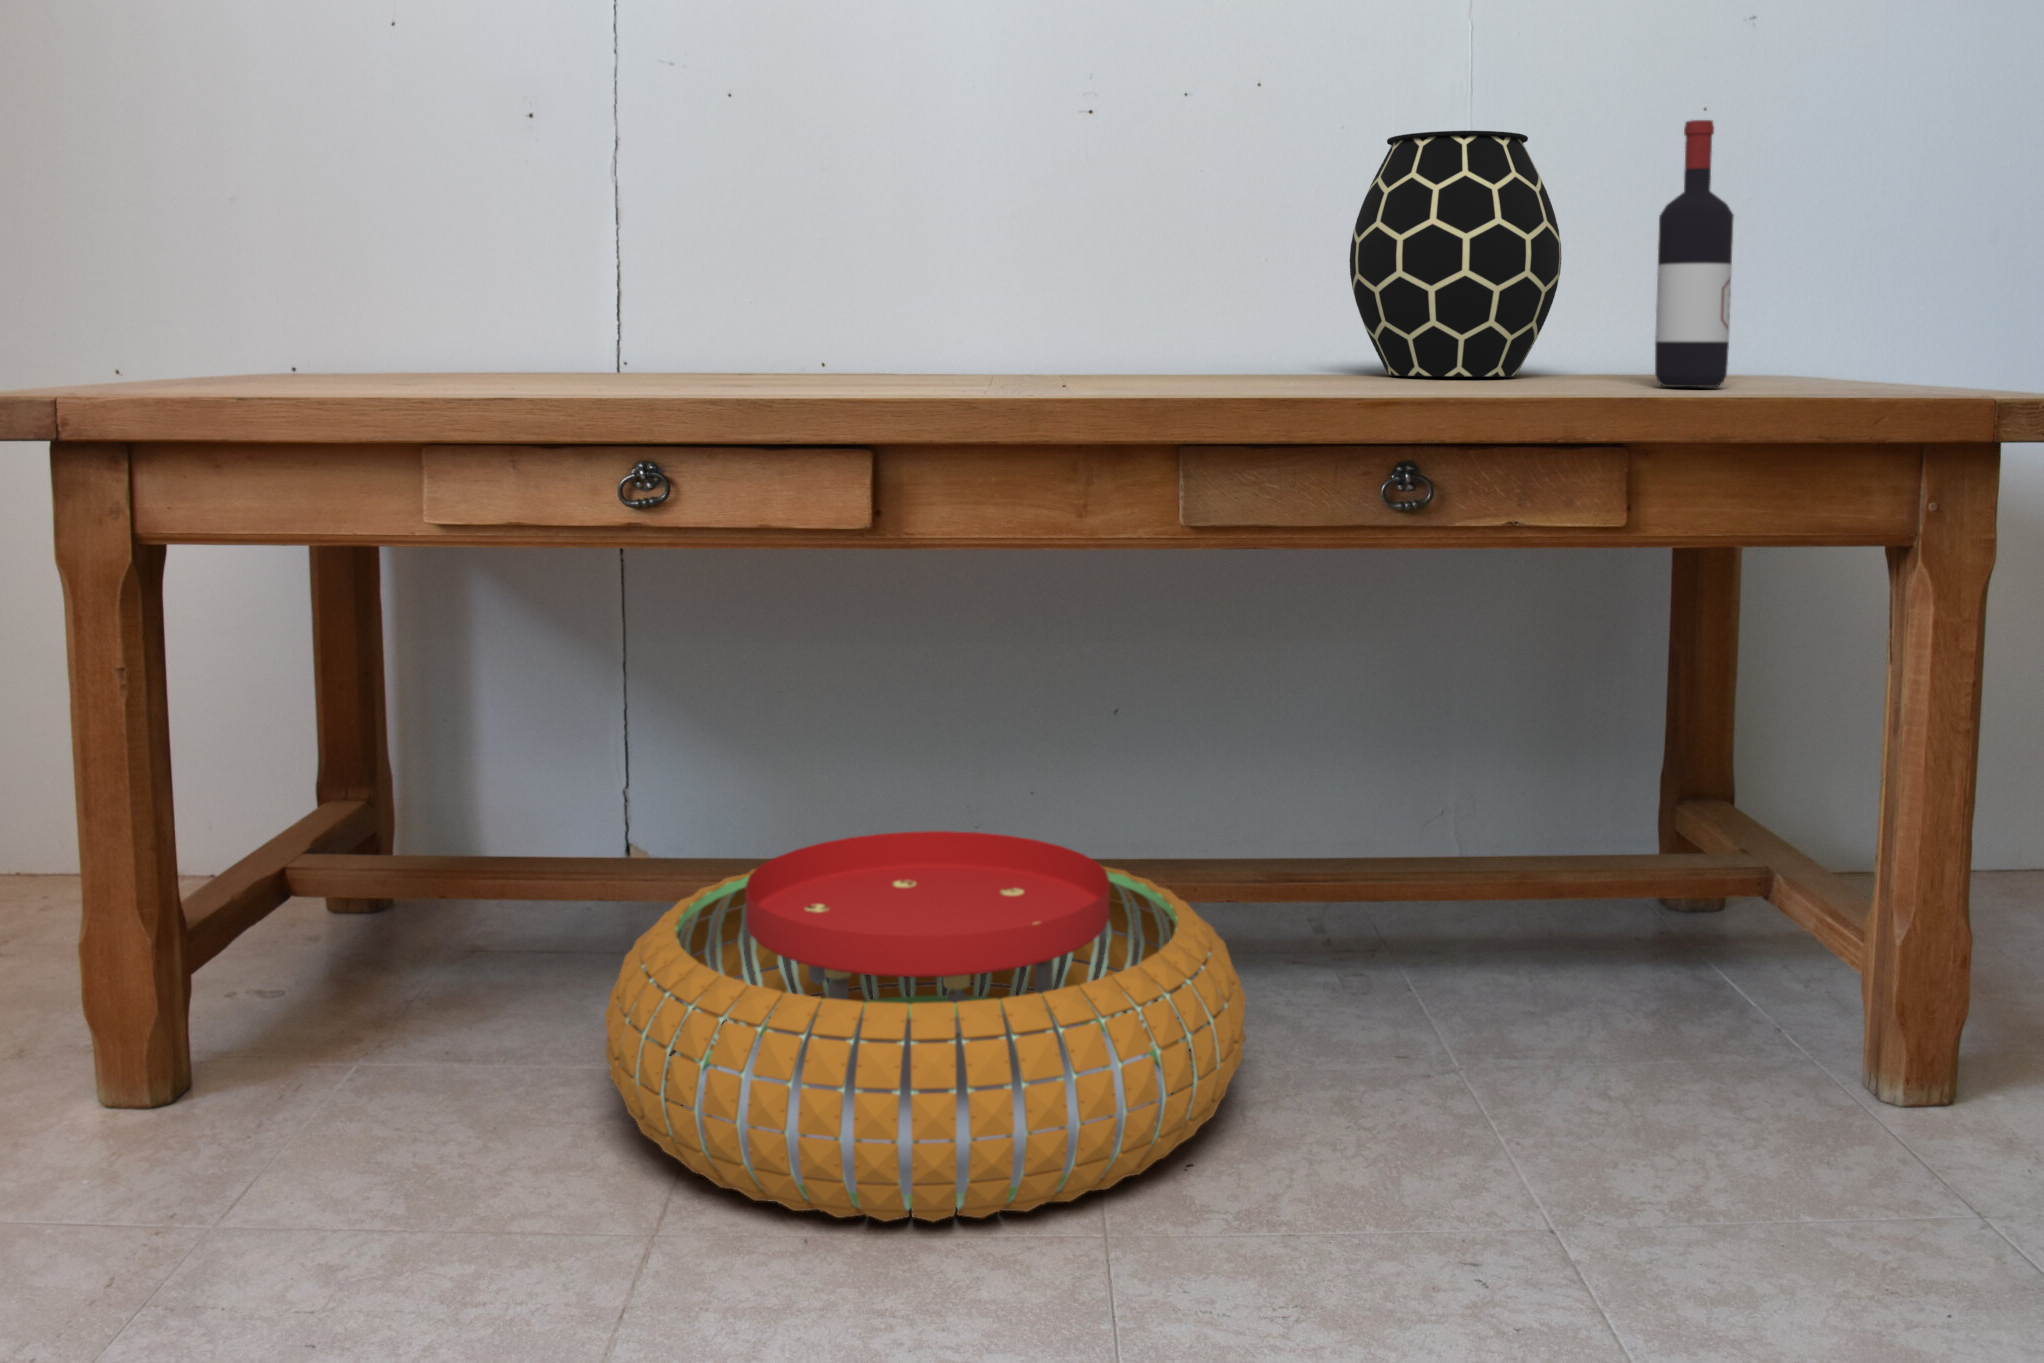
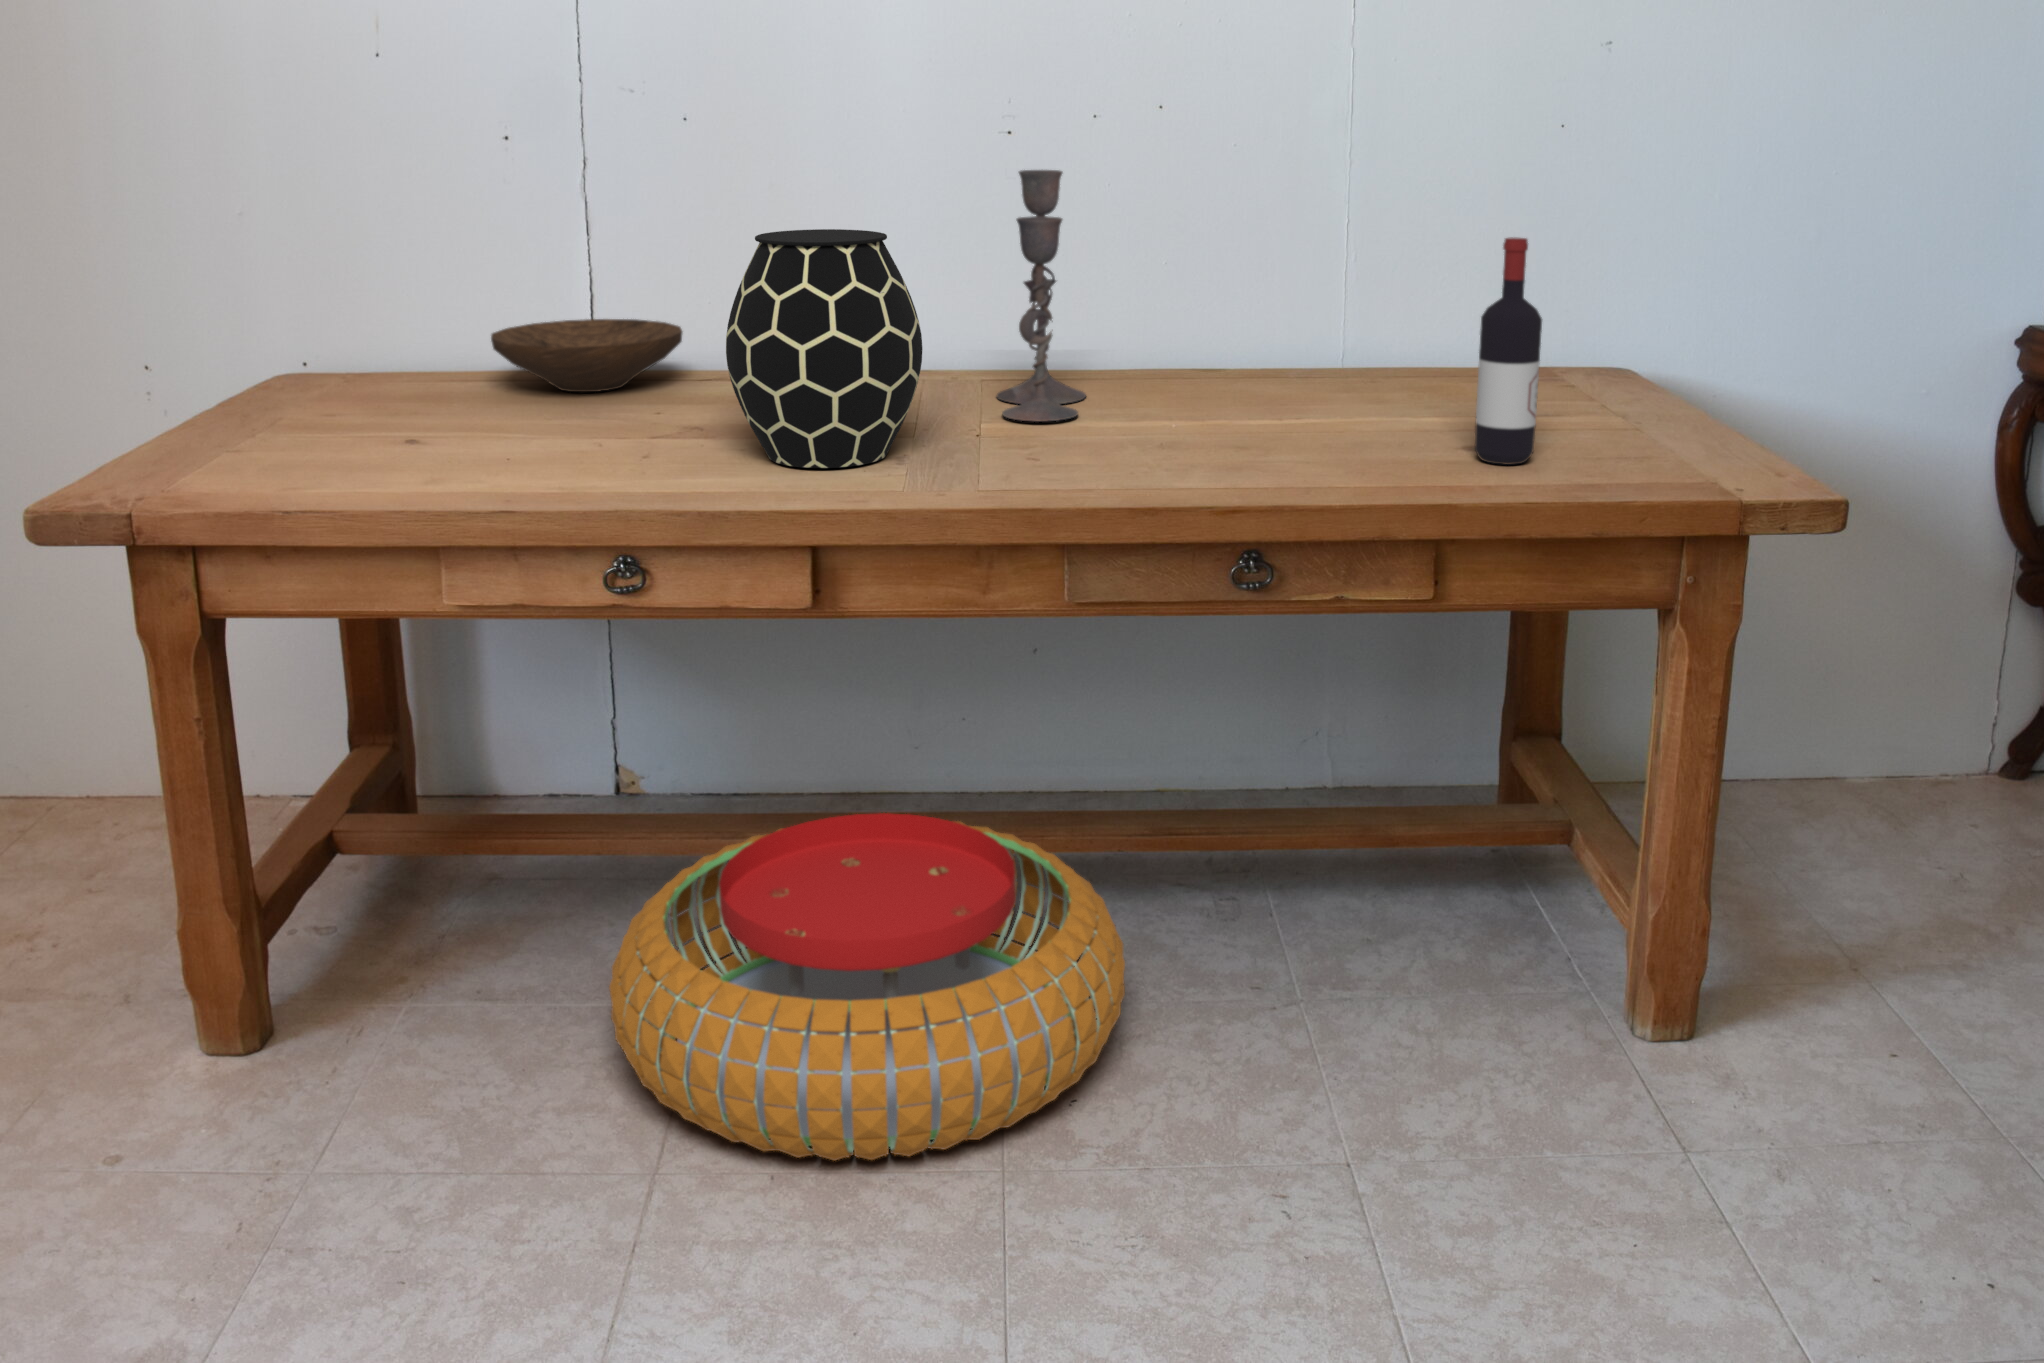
candlestick: none [1076,108,1179,372] -> present [996,170,1086,422]
vase: present [1350,131,1562,377] -> present [726,229,922,468]
wooden bowl: none [503,299,720,365] -> present [491,319,682,392]

